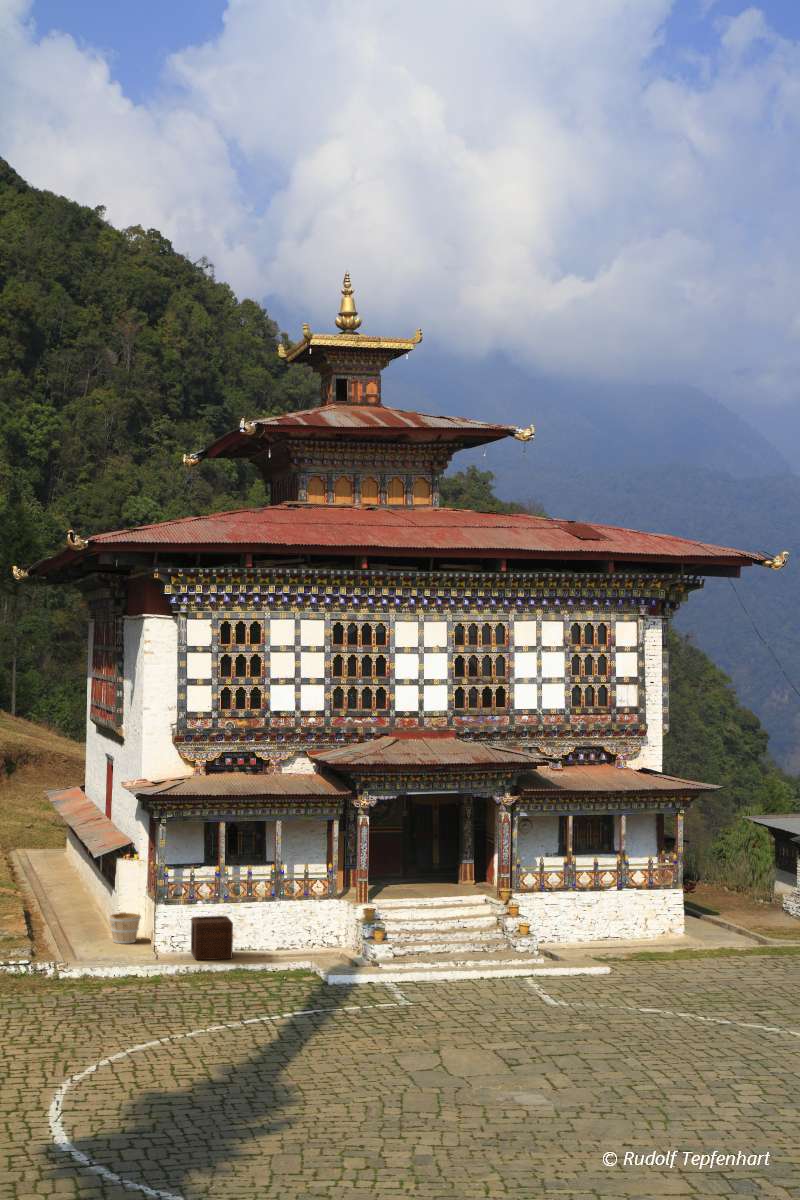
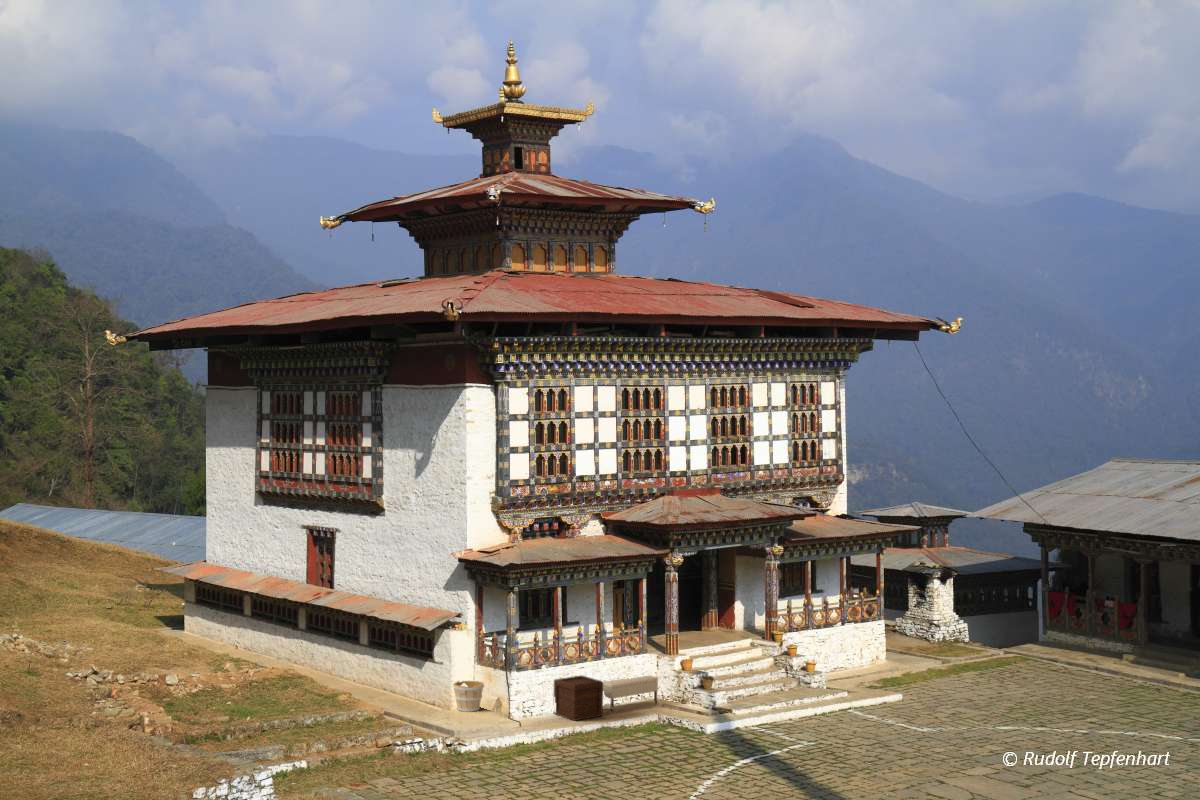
bench: none [248,922,314,956] -> present [603,675,658,711]

